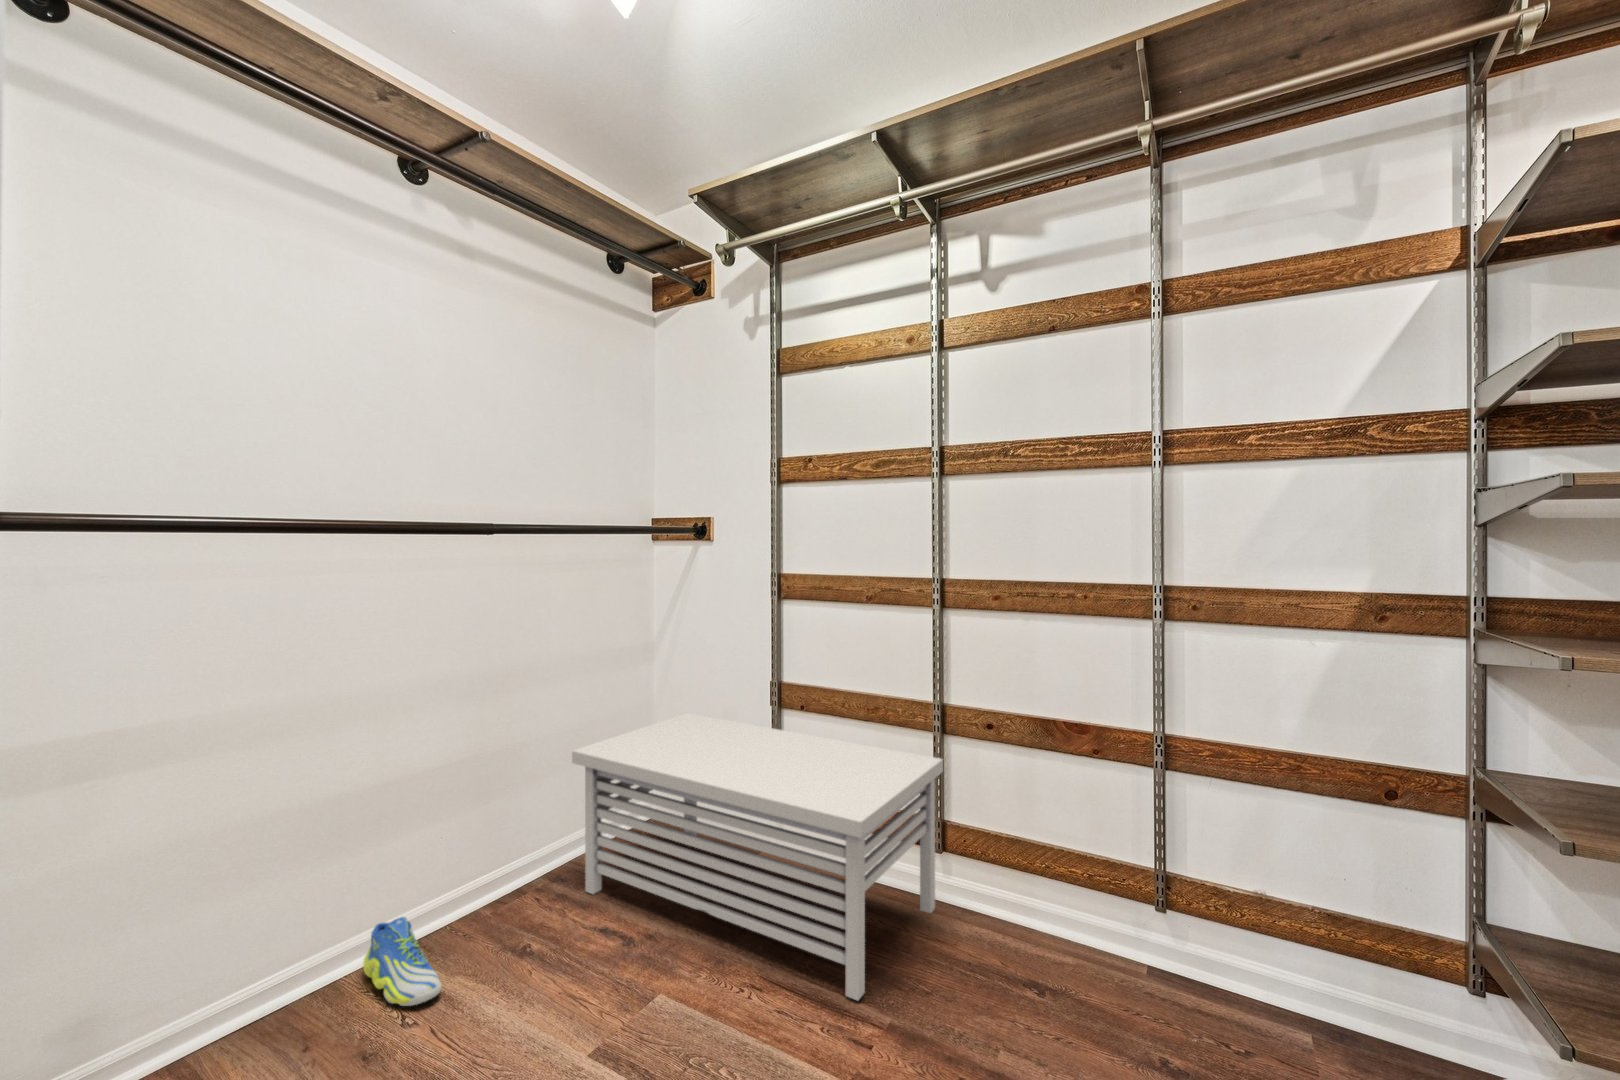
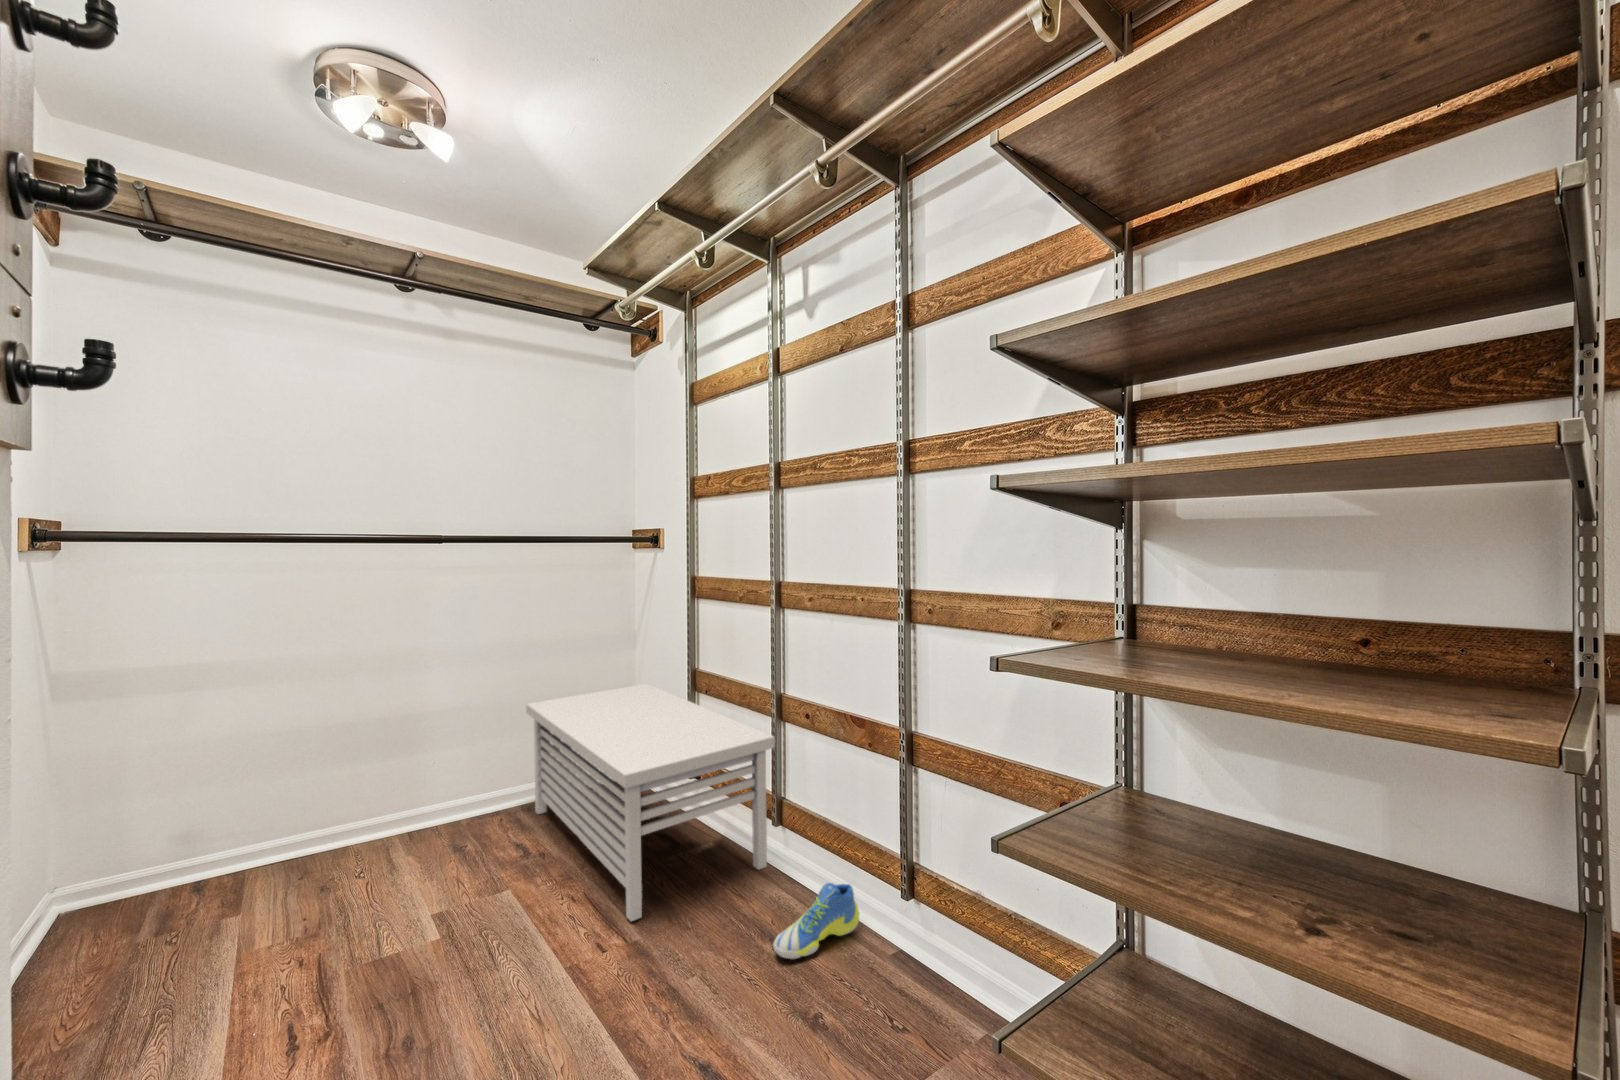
sneaker: present [363,917,442,1006] -> present [773,883,859,959]

